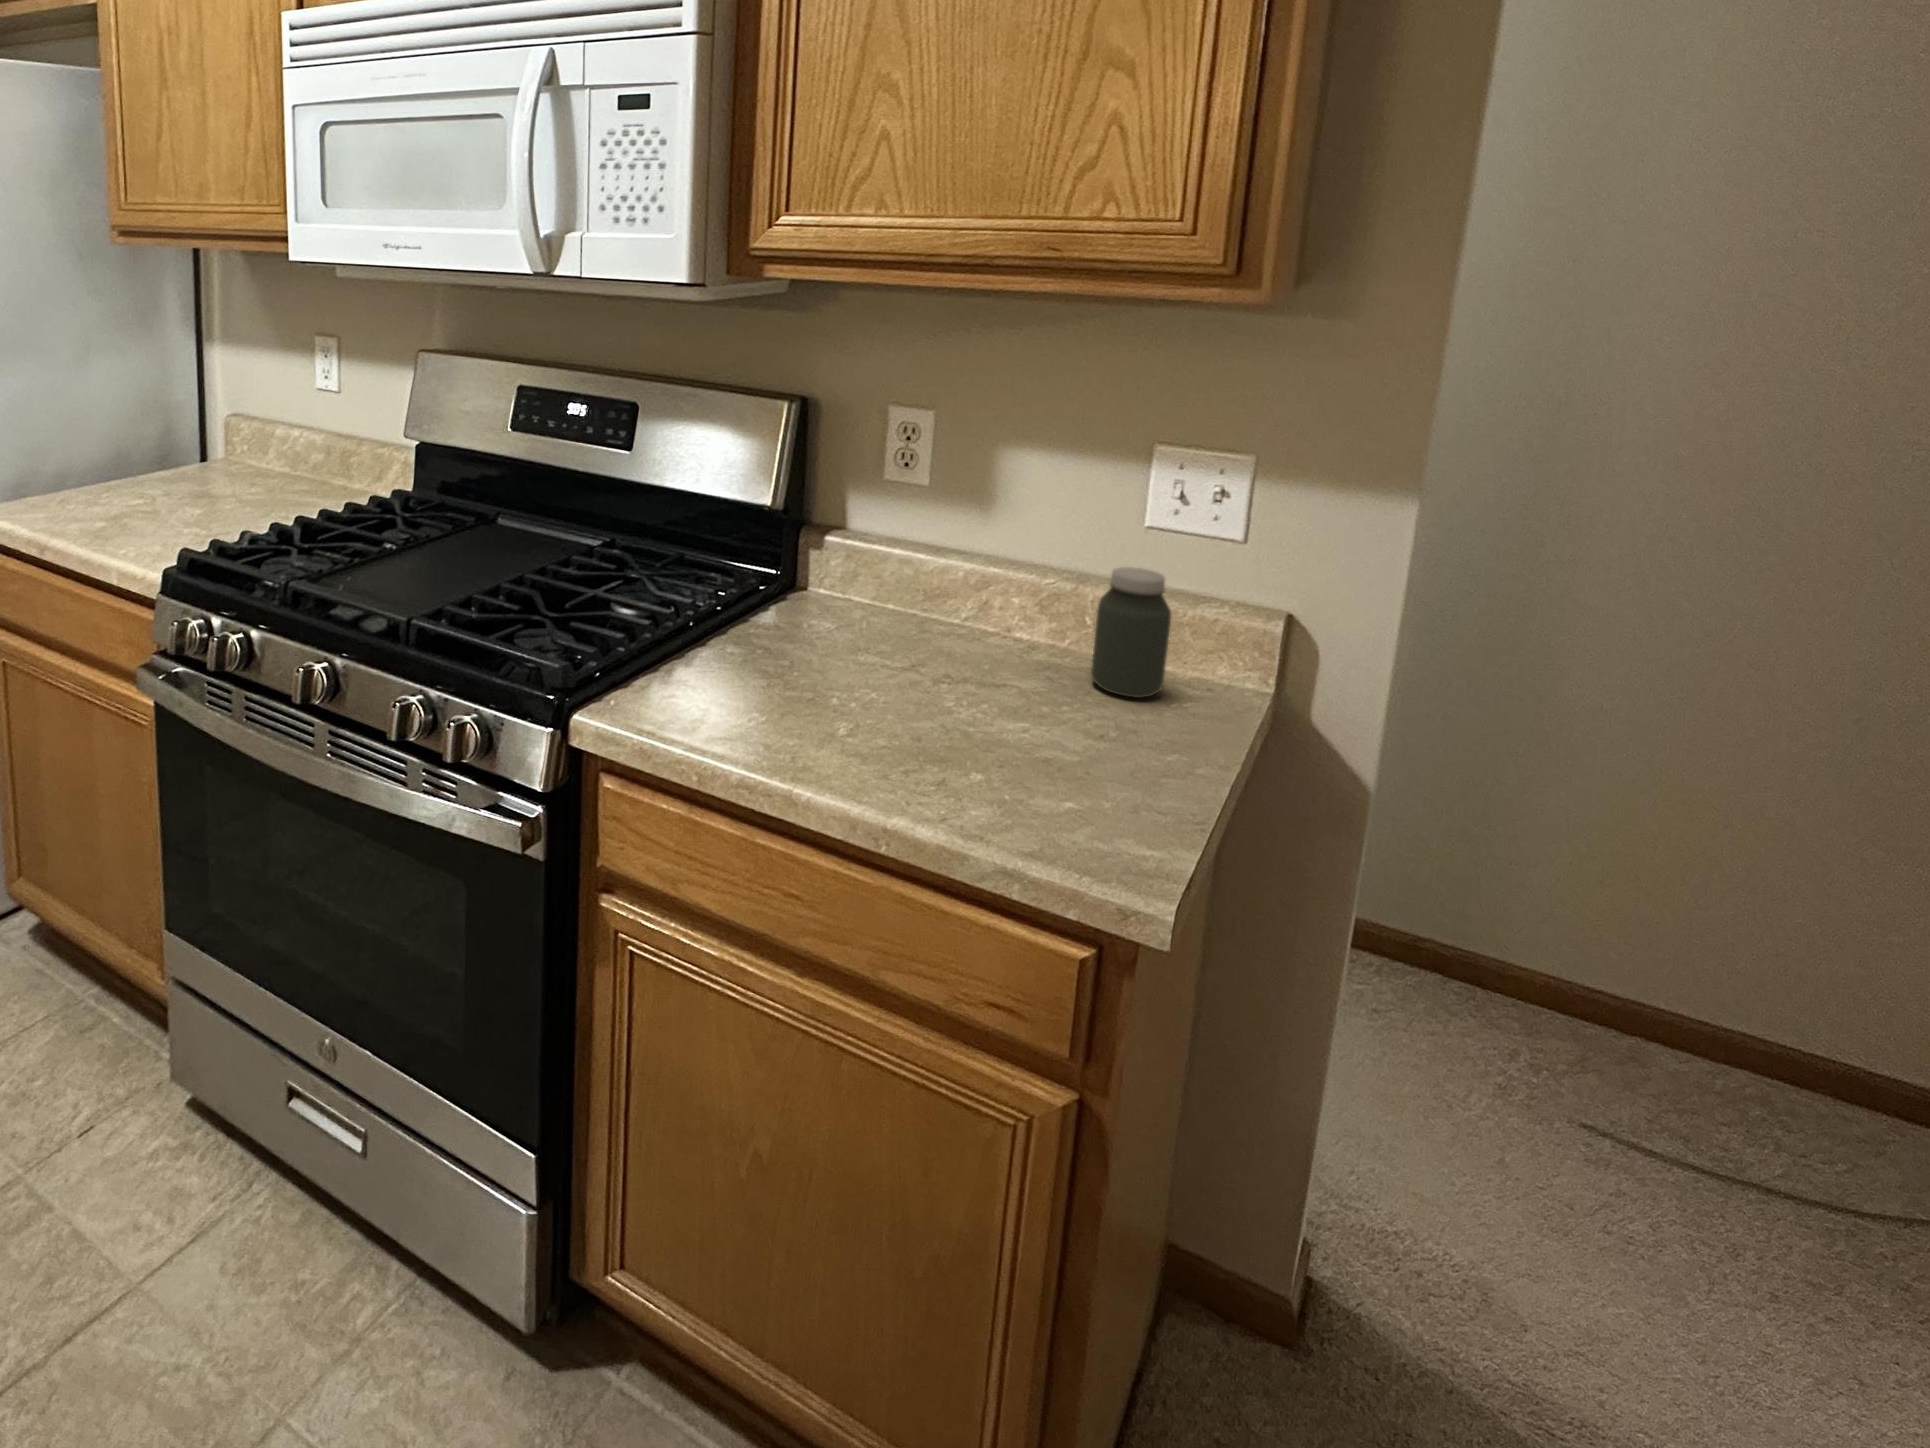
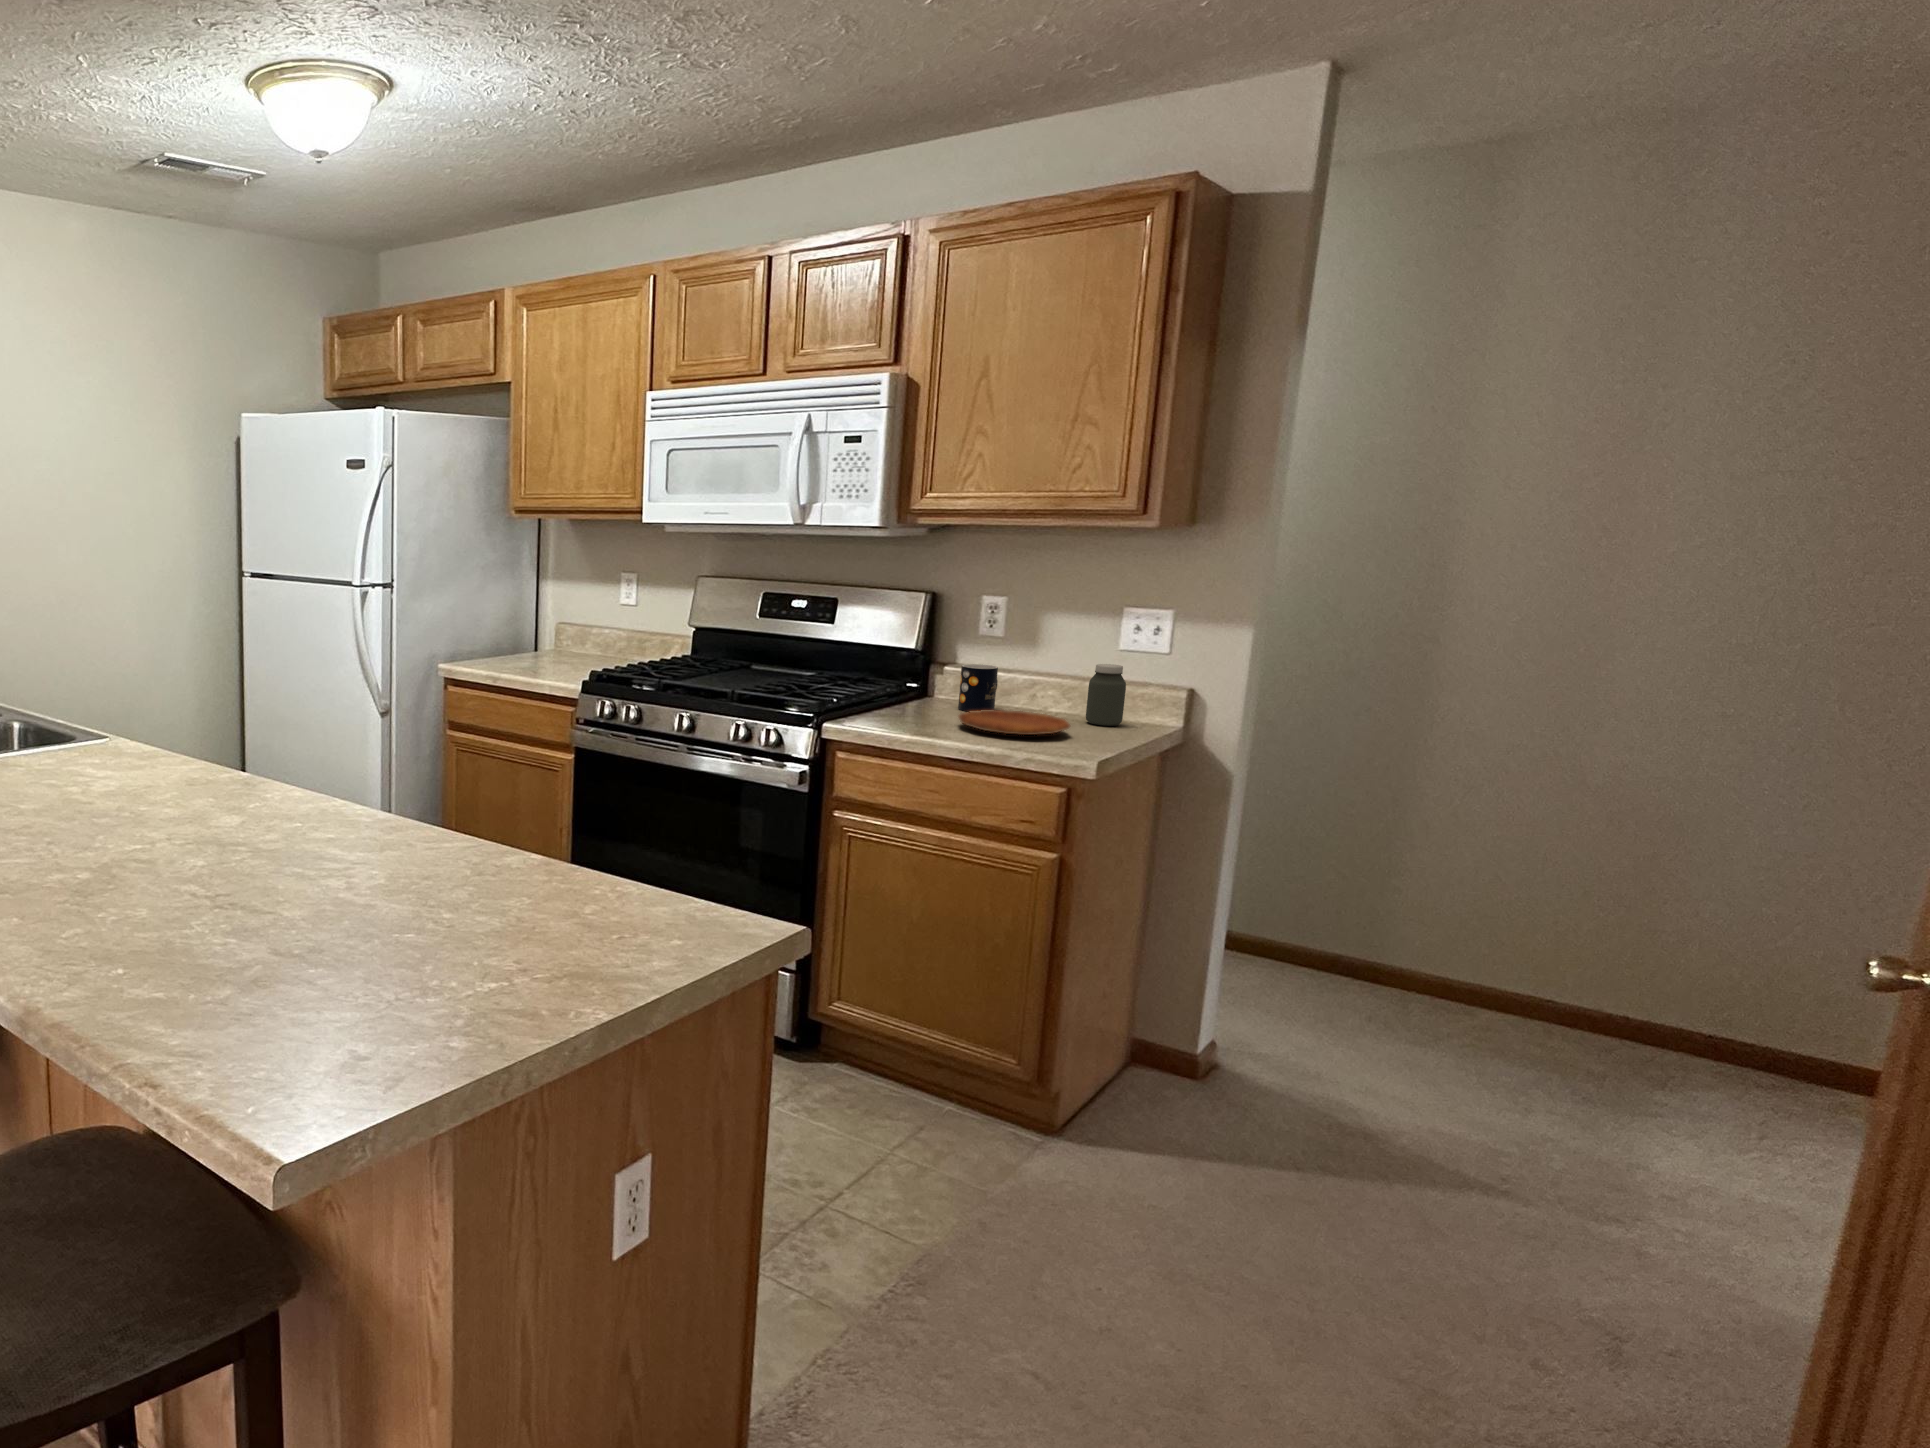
mug: none [849,550,922,653] -> present [958,664,998,711]
tray: none [846,668,1081,768] -> present [959,710,1070,735]

